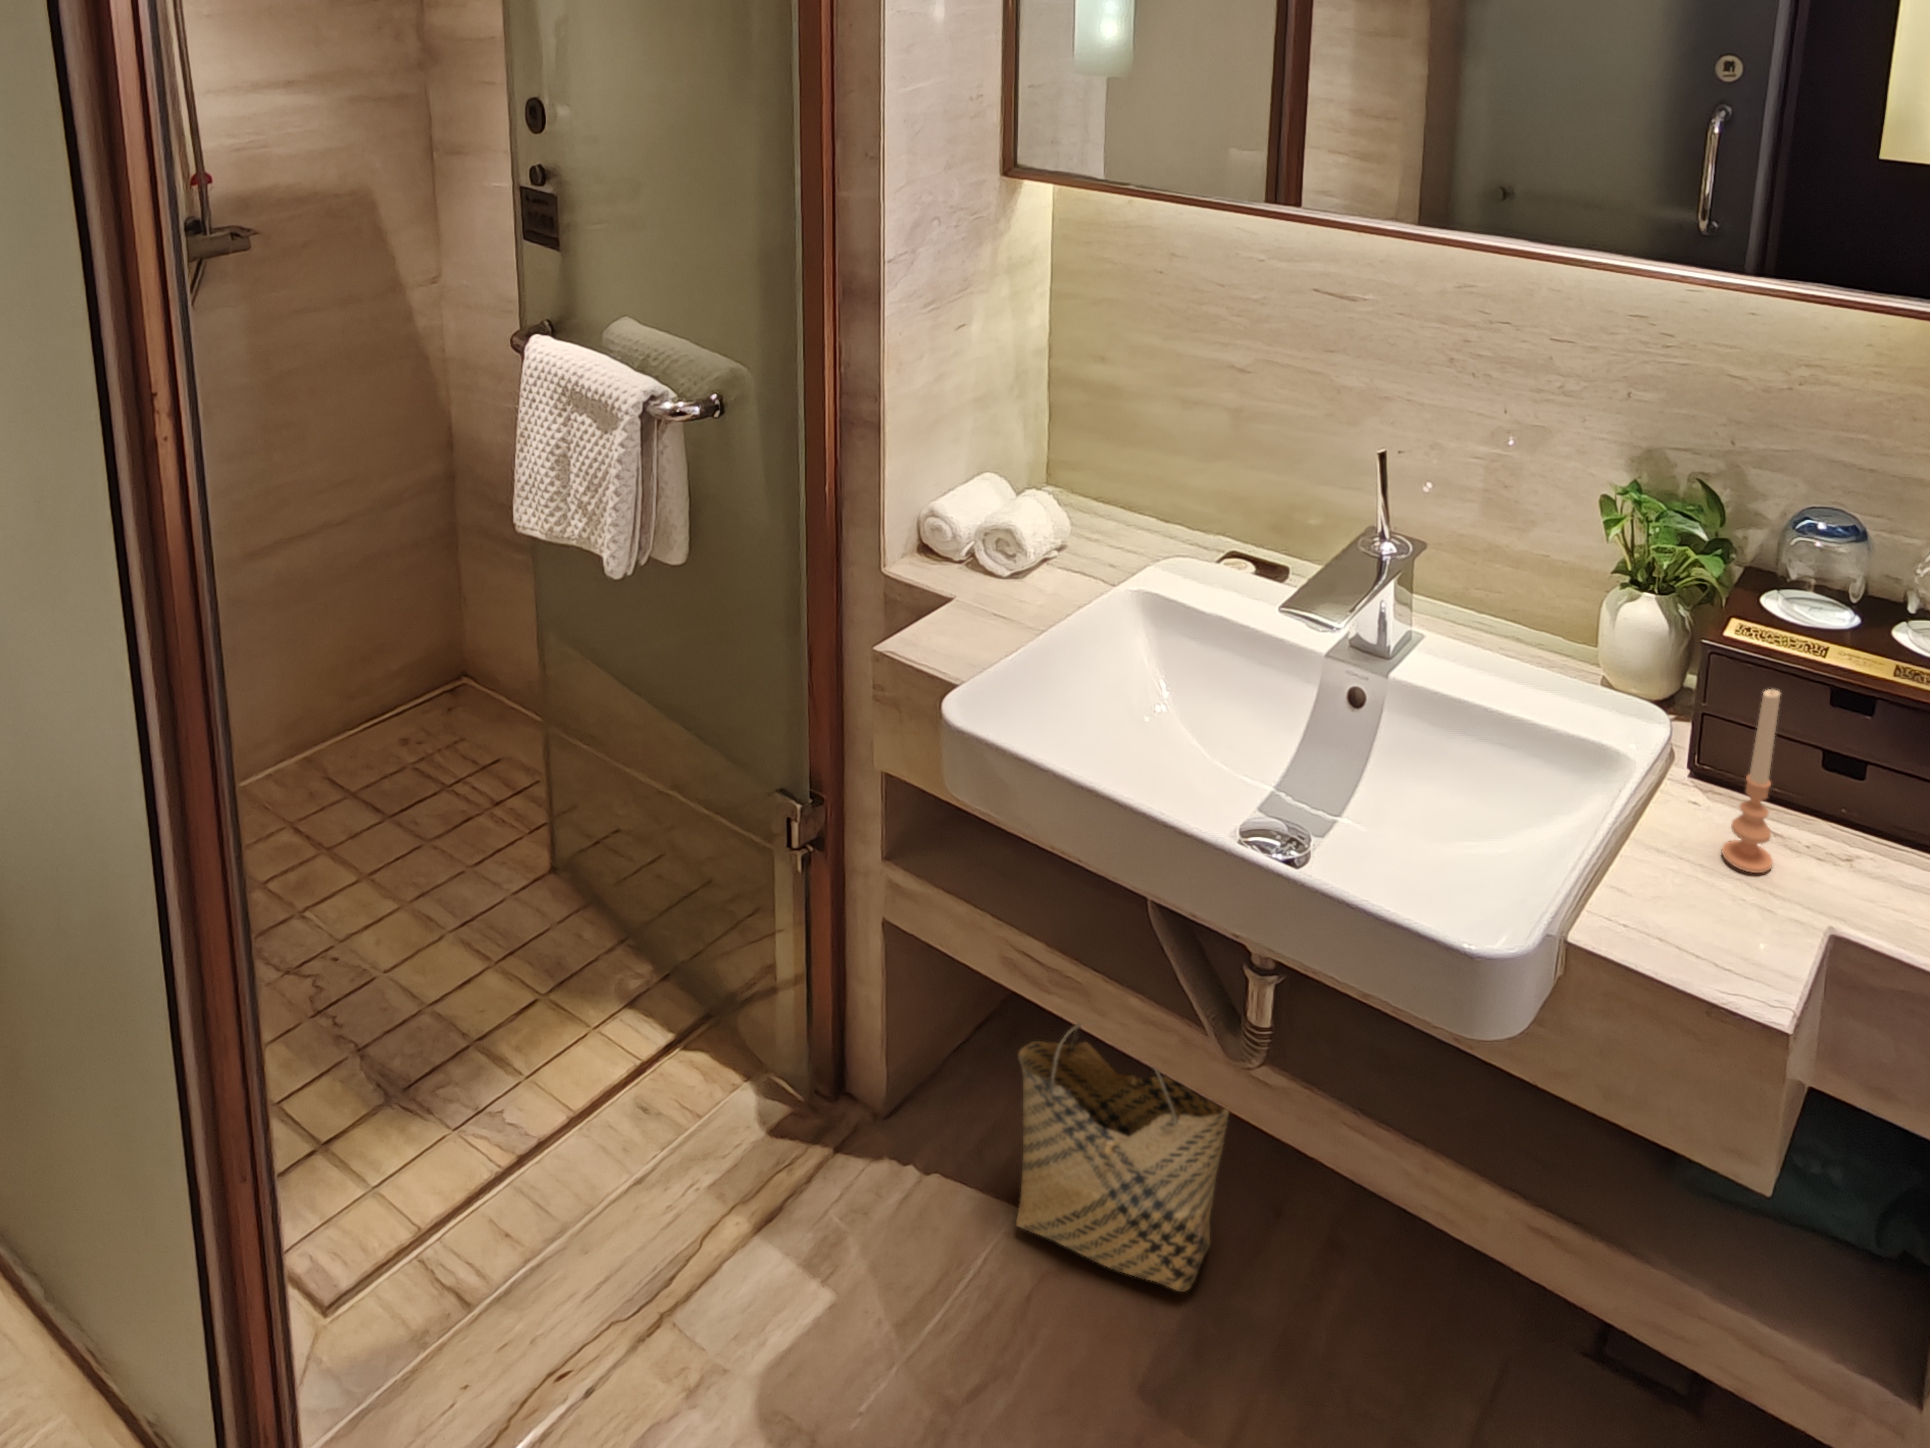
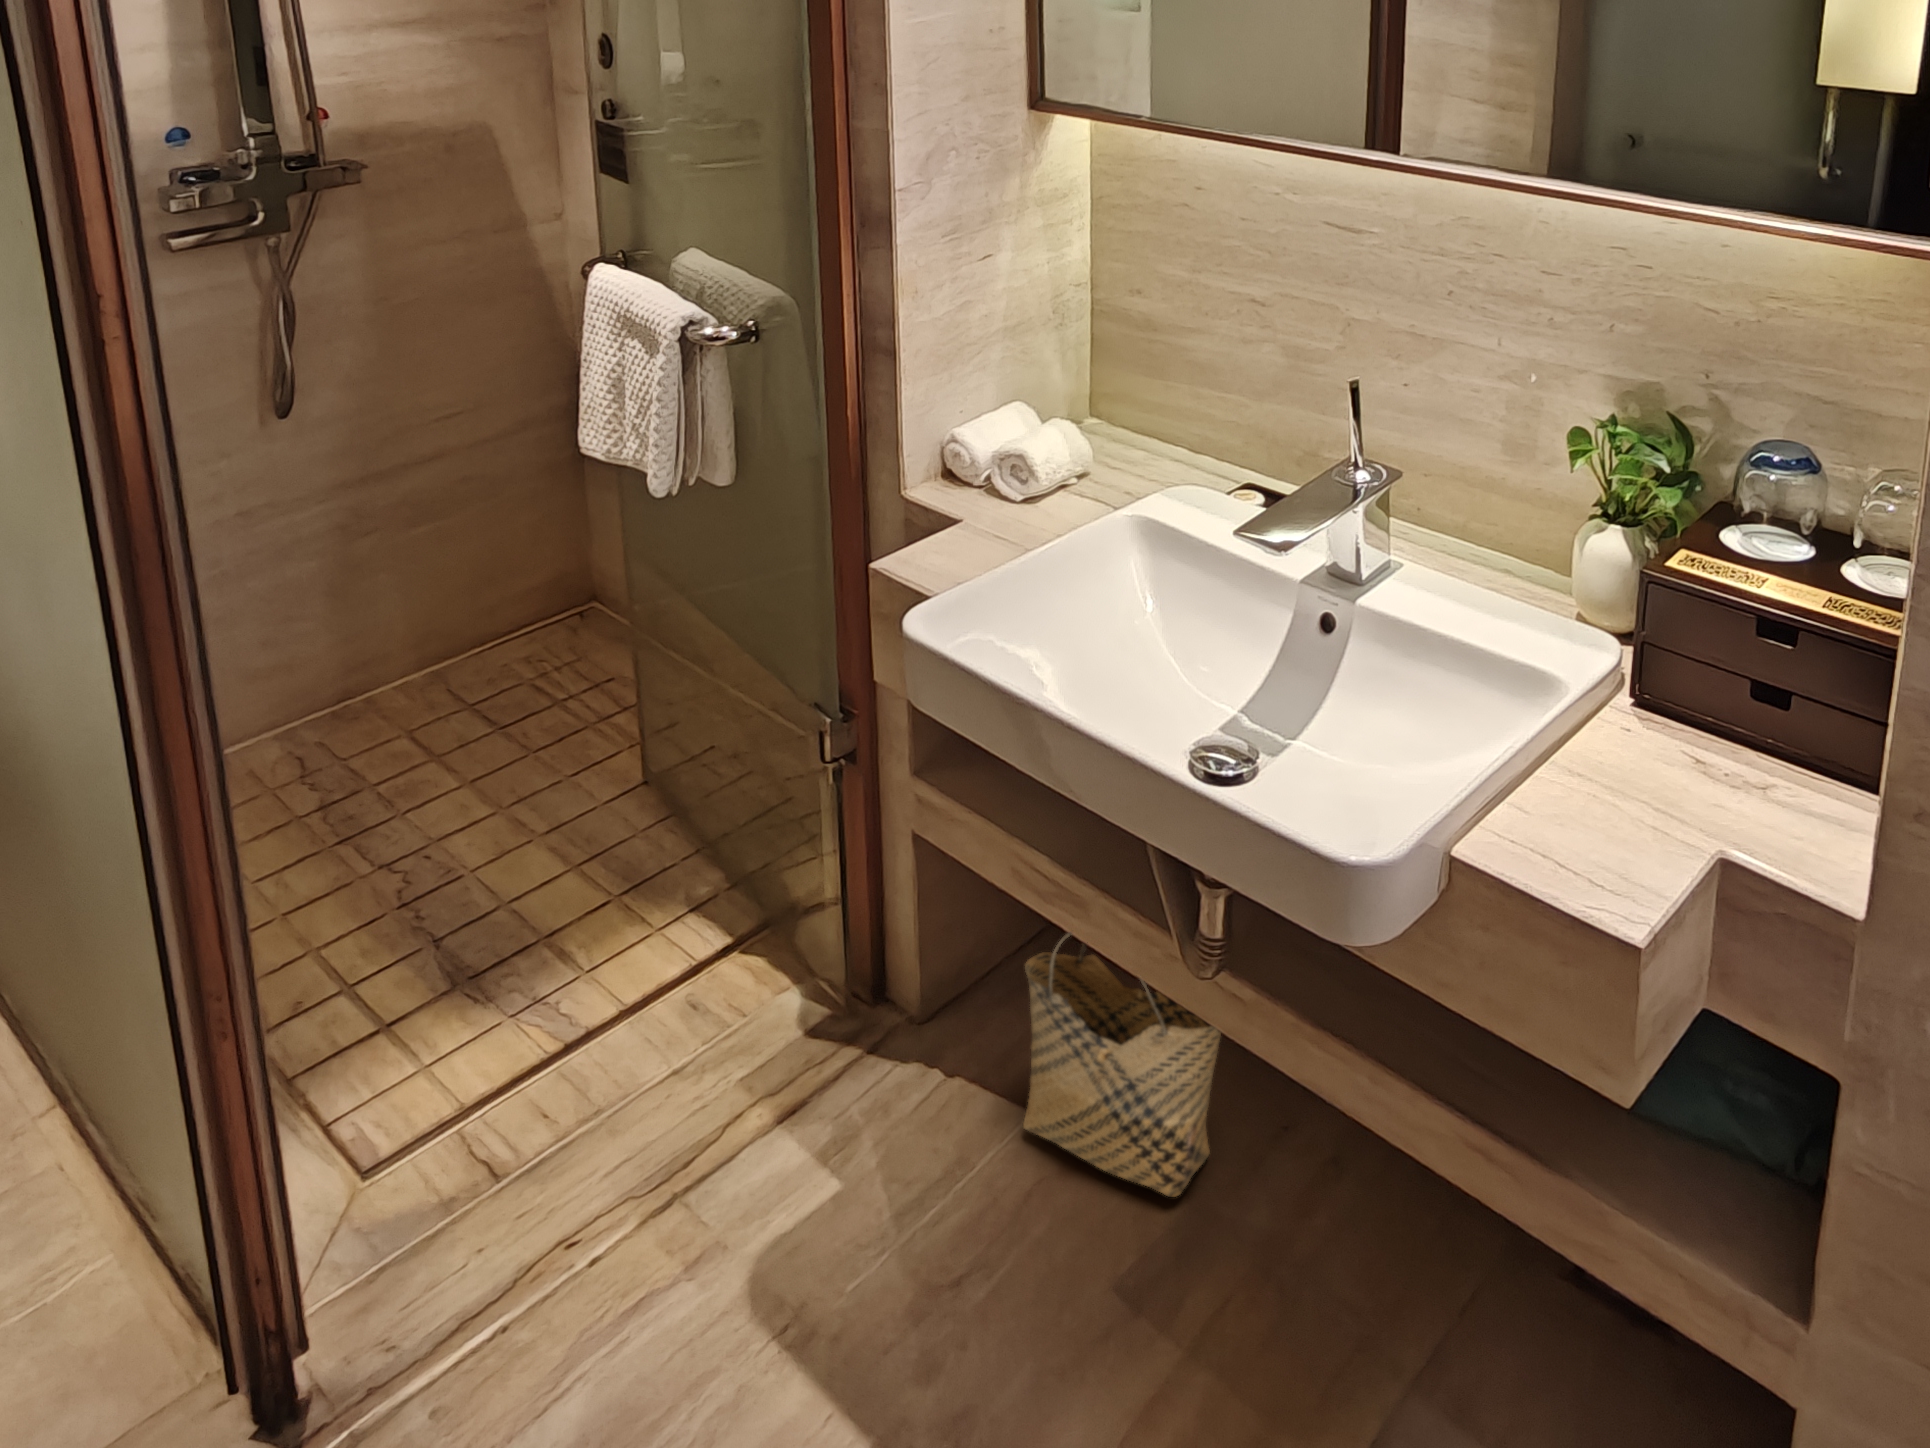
candle: present [1722,689,1781,873] -> none [1639,614,1690,797]

